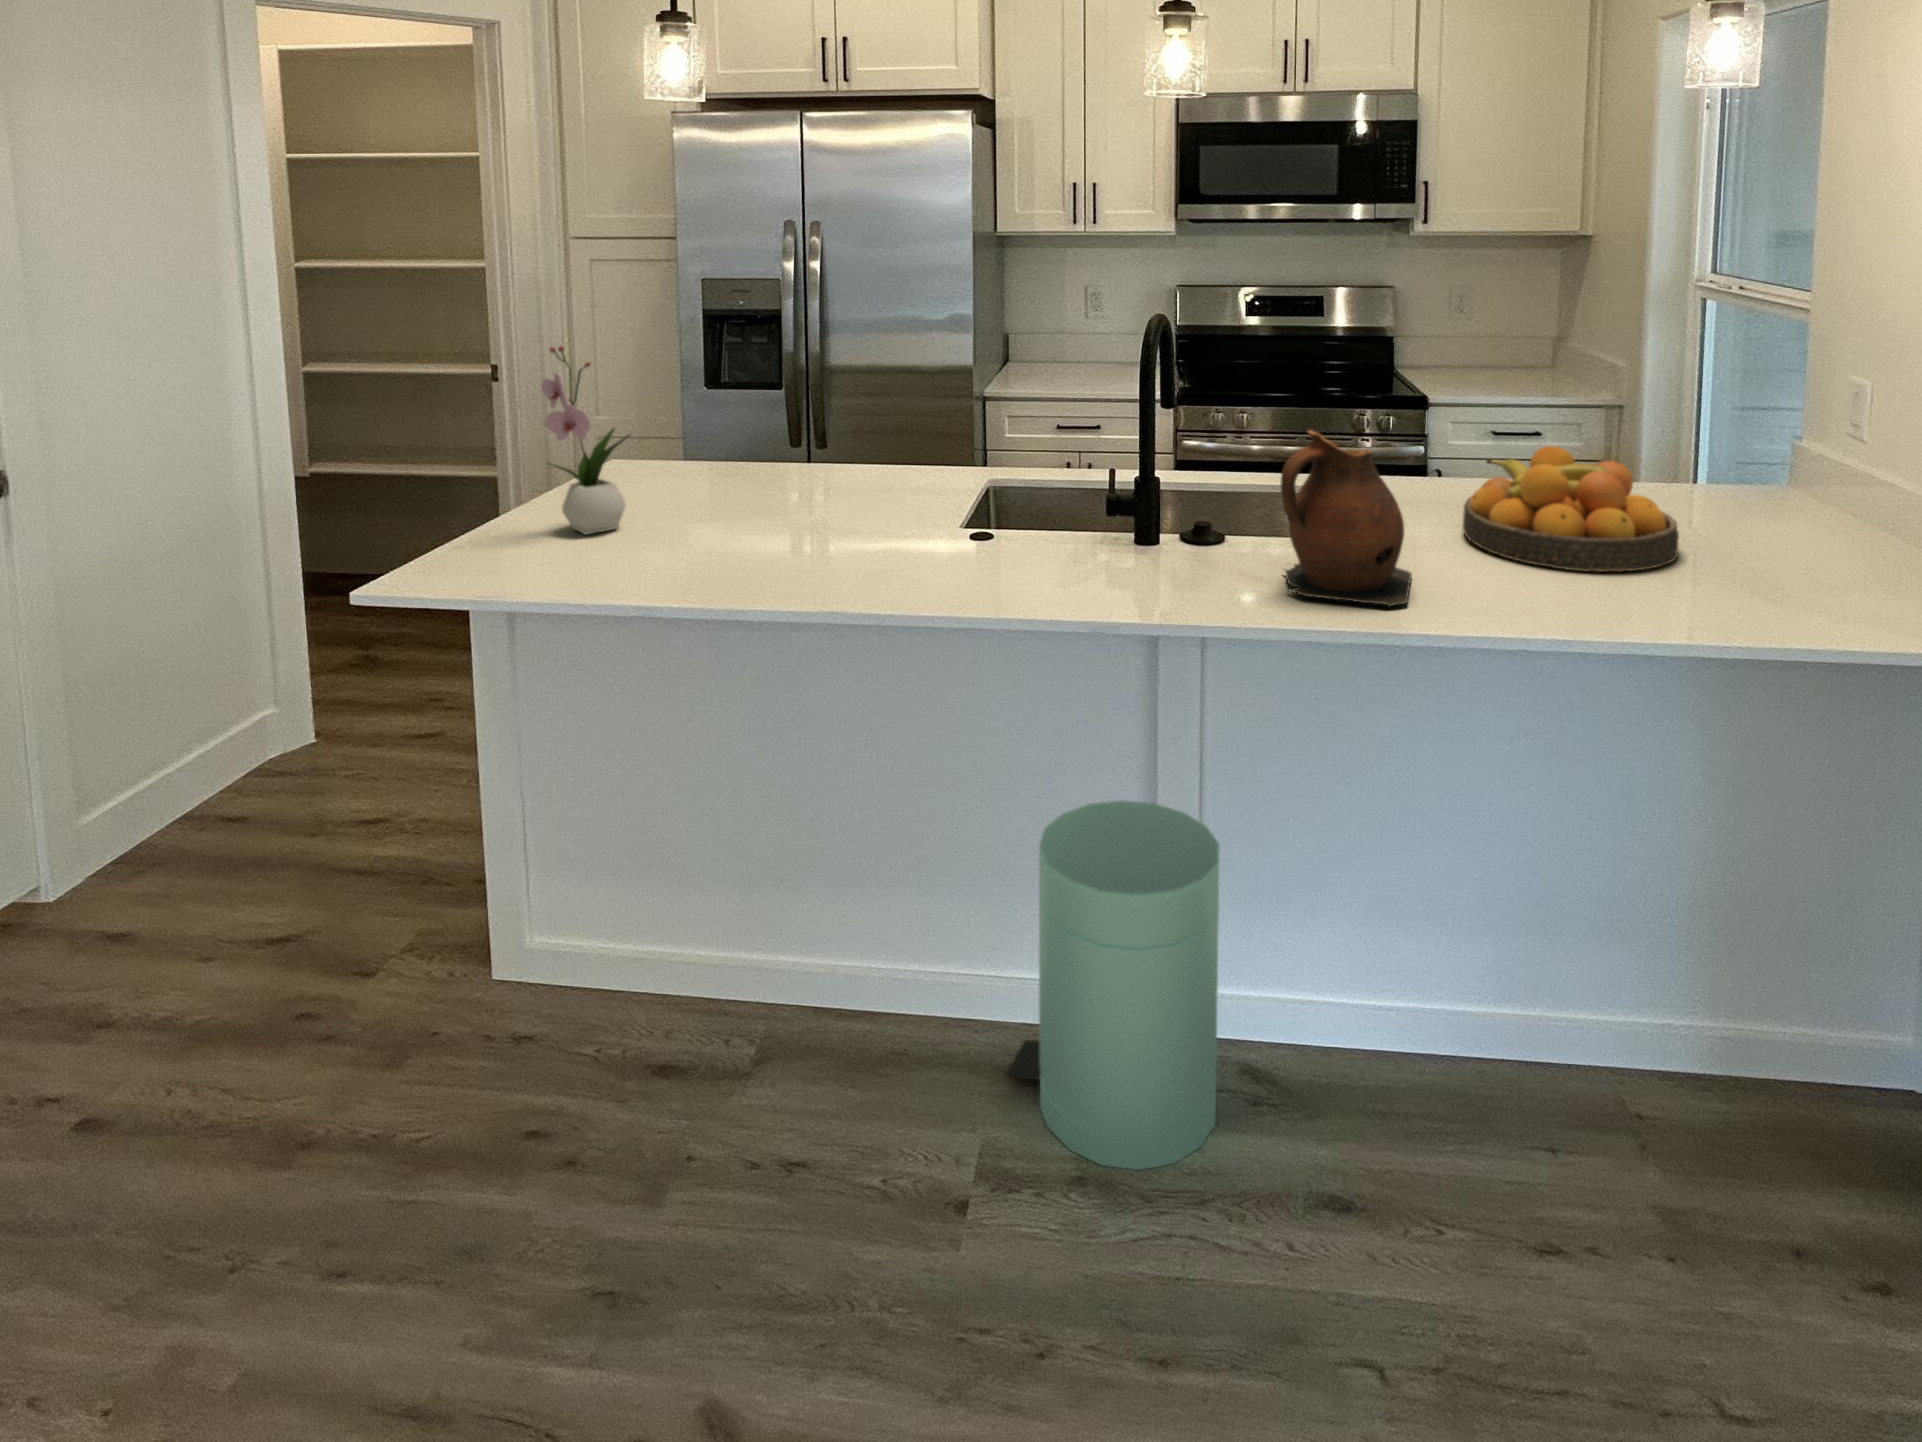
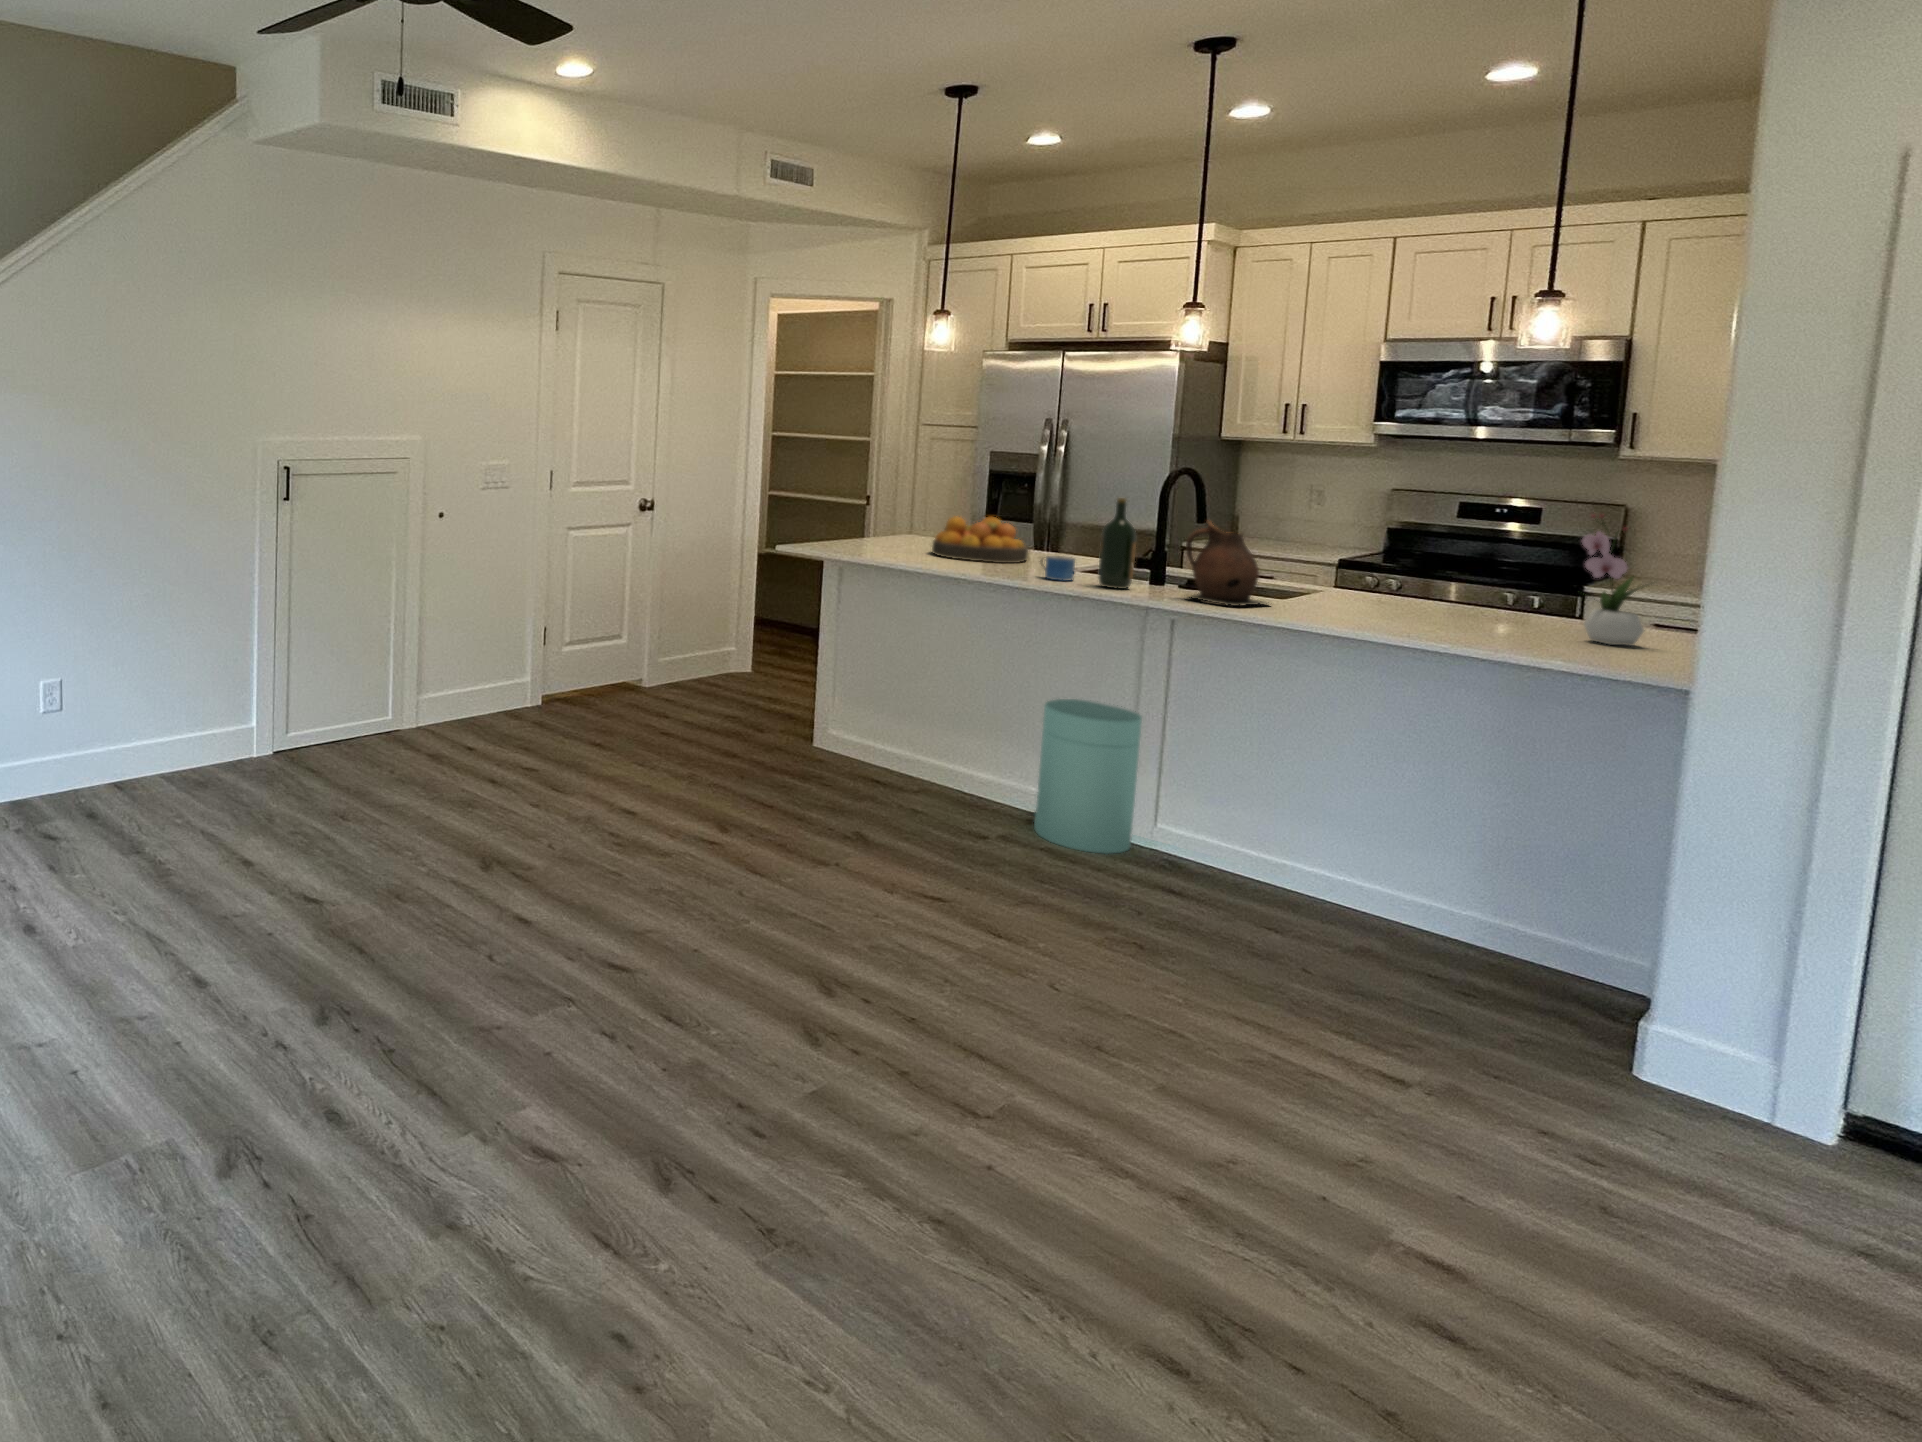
flower arrangement: present [541,346,630,535] -> present [1582,515,1644,646]
wine bottle: none [1110,397,1175,590] -> present [1099,498,1136,589]
fruit bowl: present [1463,446,1679,572] -> present [932,516,1028,563]
mug: none [982,525,1054,586] -> present [1041,556,1075,581]

